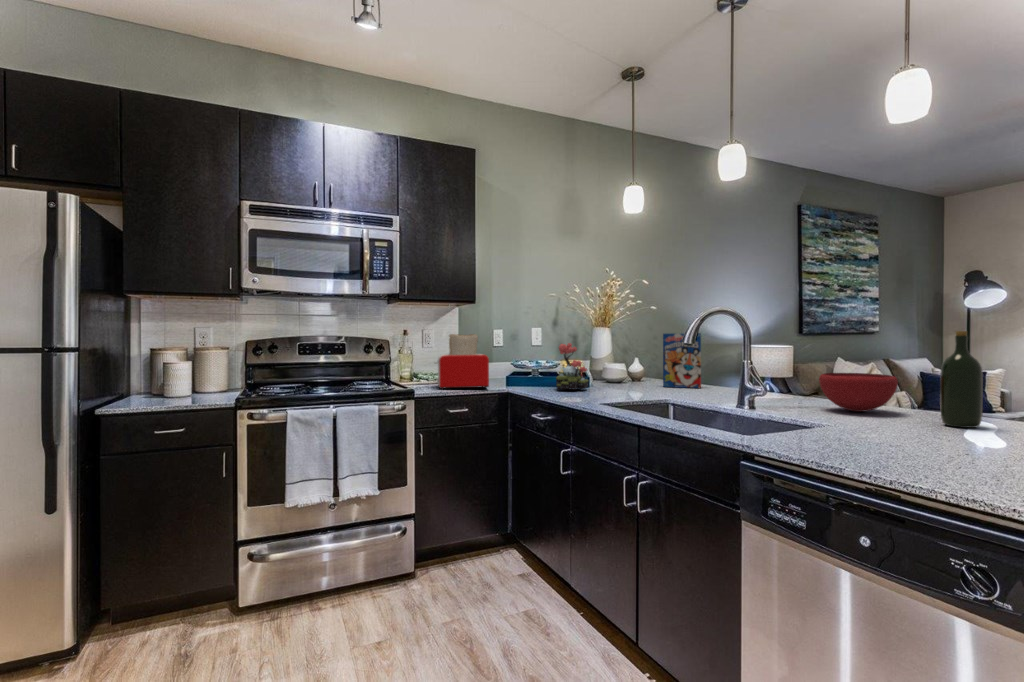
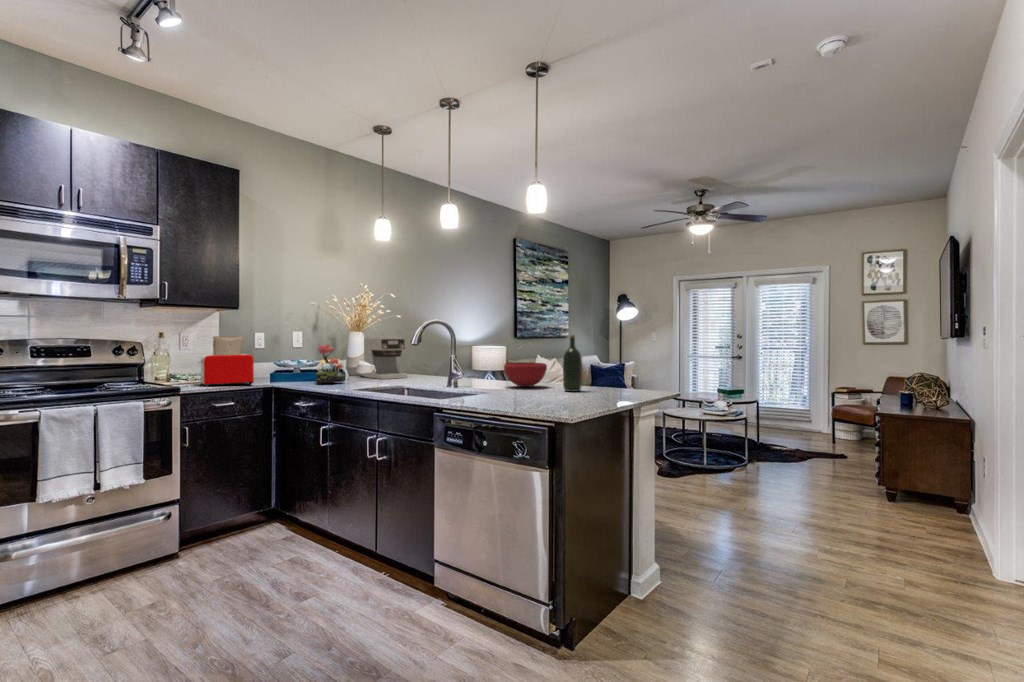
cereal box: present [663,333,701,388] -> none [406,337,435,379]
coffee maker: none [611,334,664,386] -> present [364,337,407,379]

